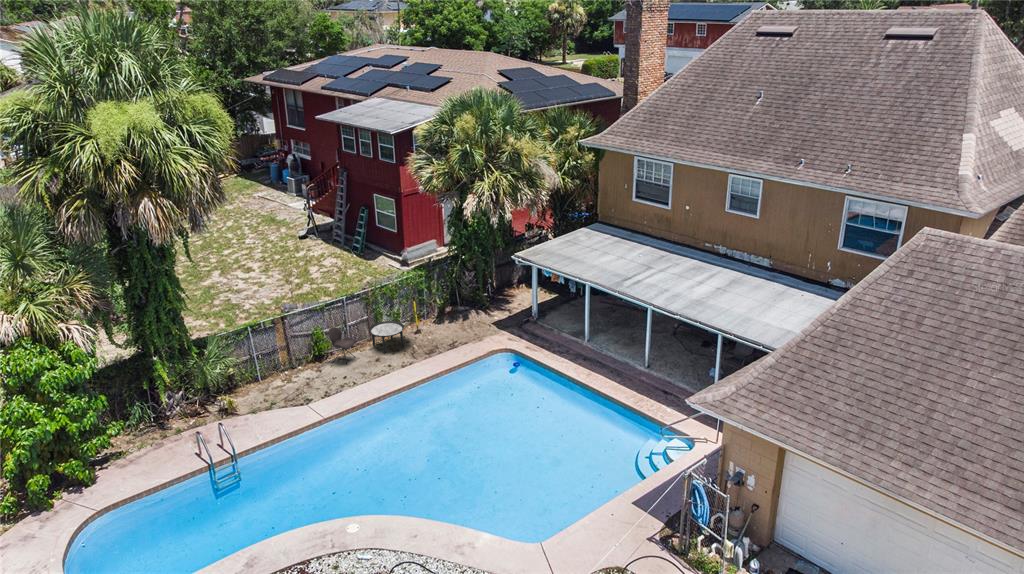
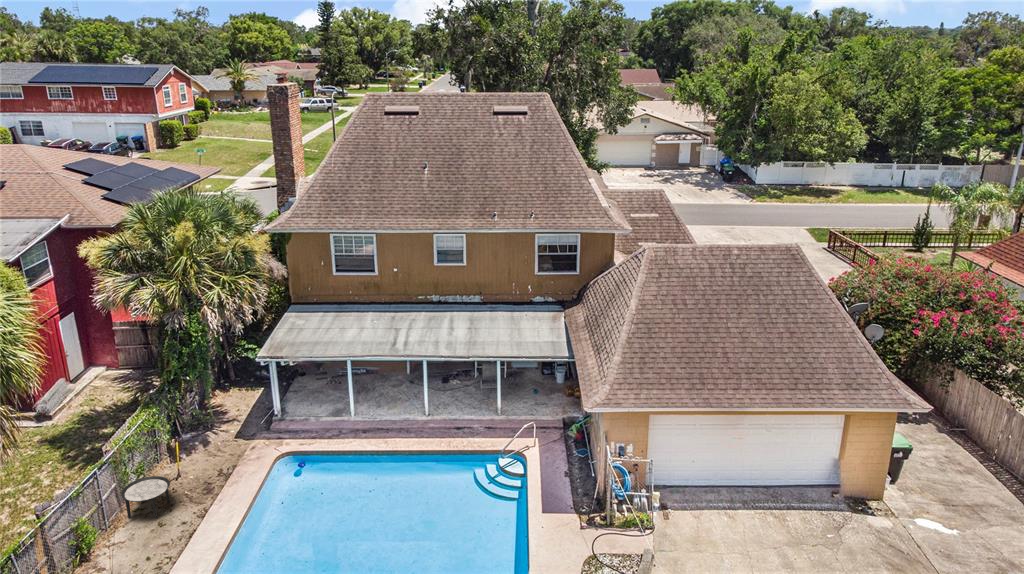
chair: present [328,327,355,364] -> none [86,513,125,558]

